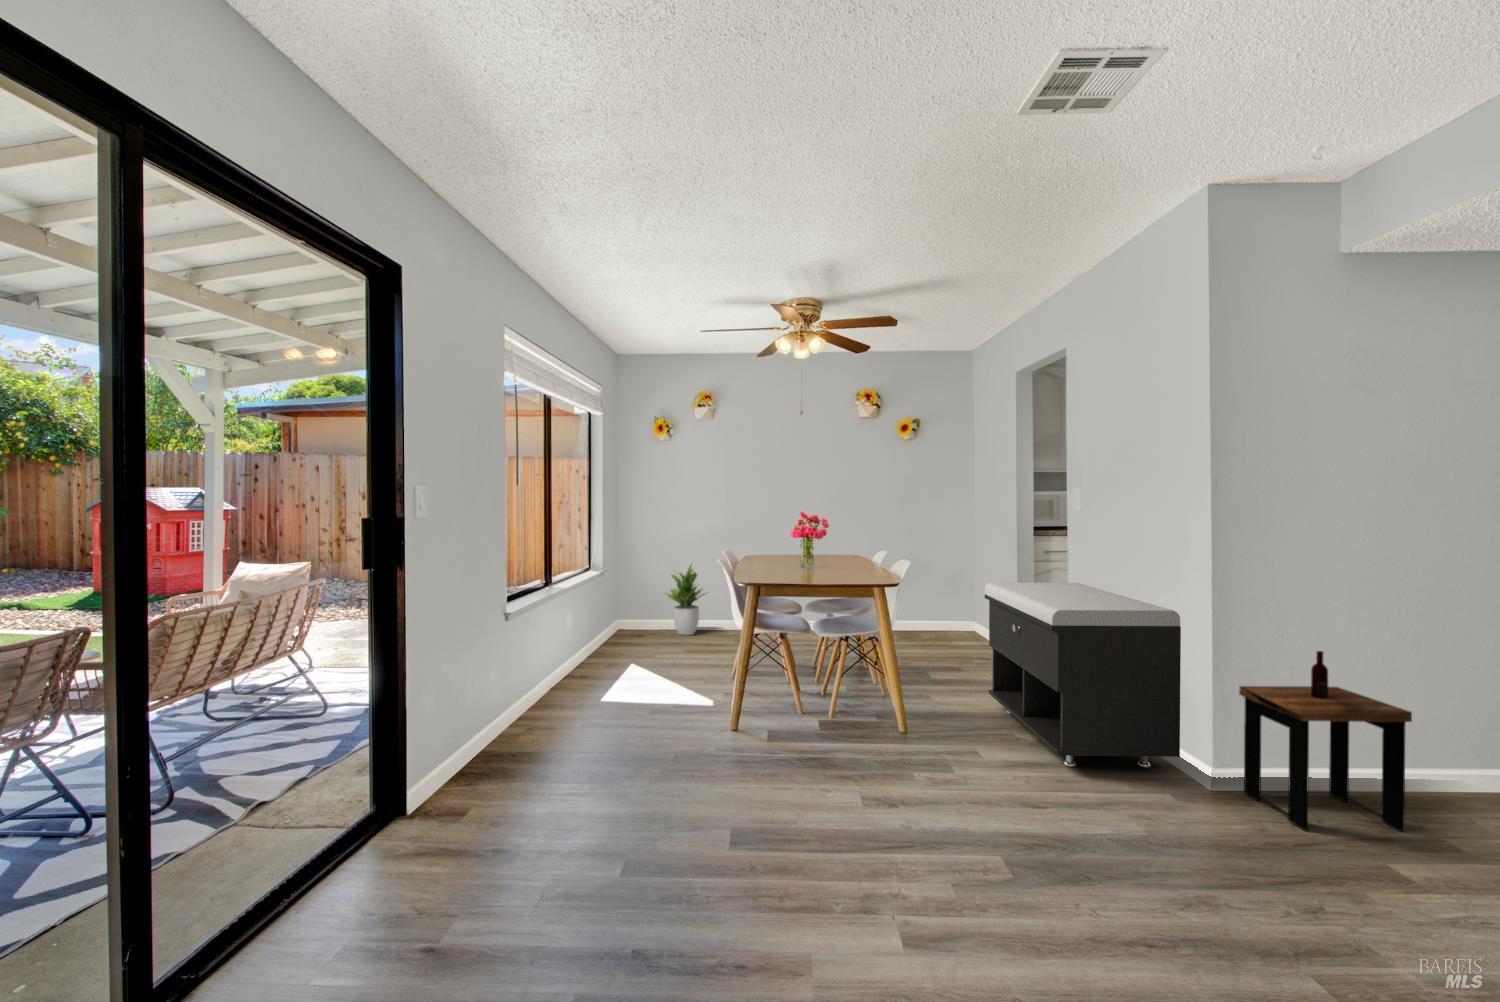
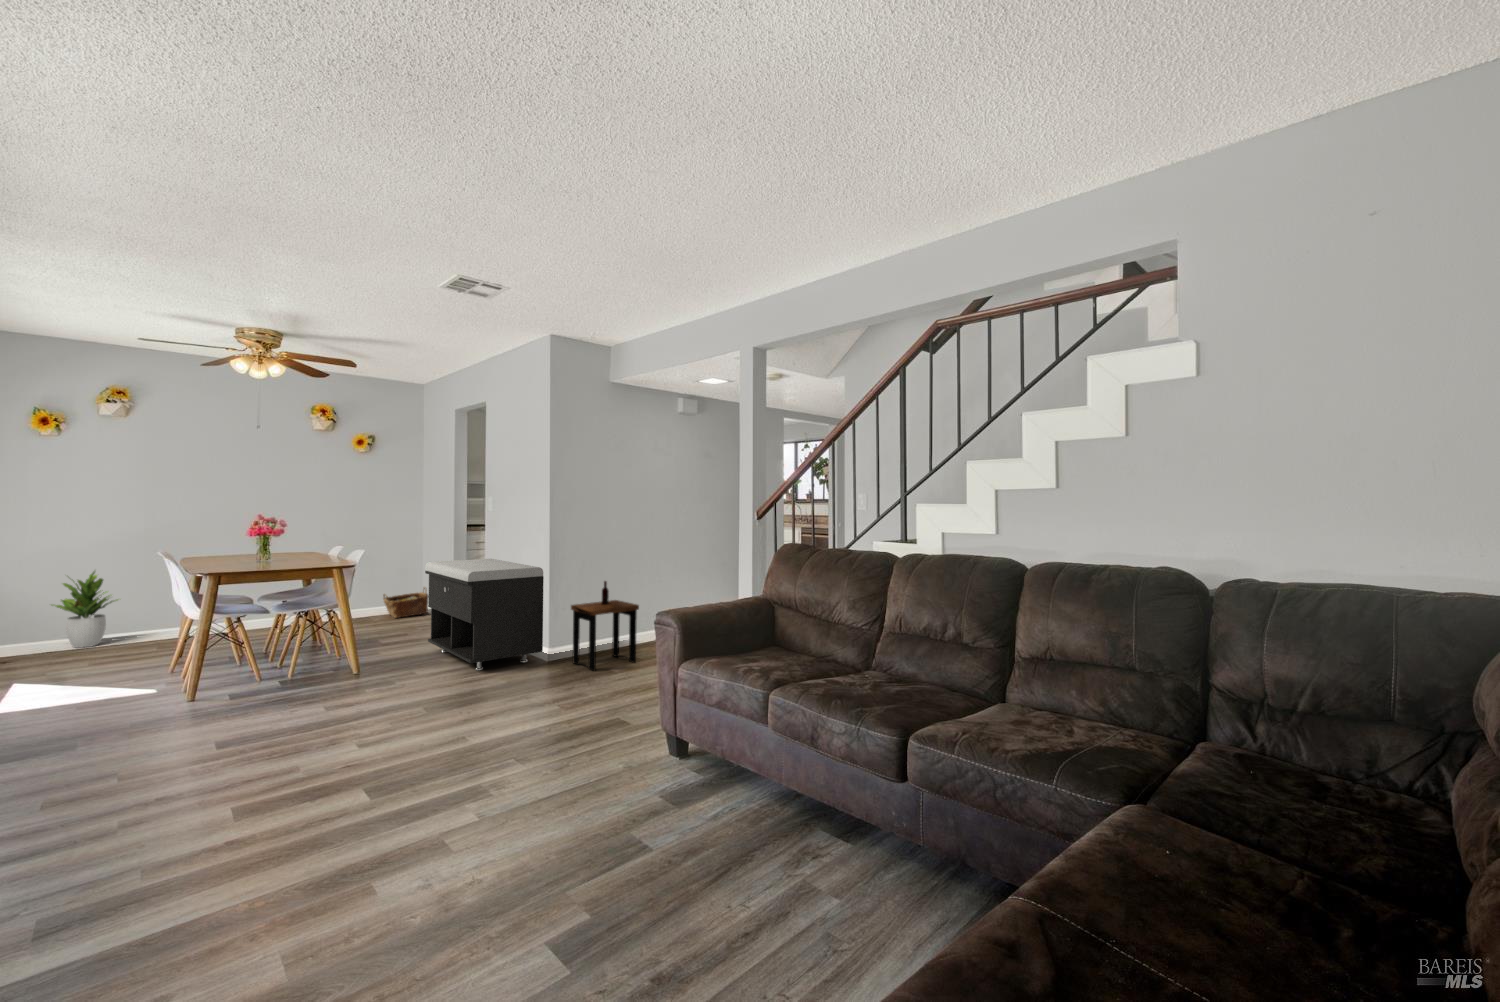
woven basket: none [932,605,984,642] -> present [383,587,428,618]

